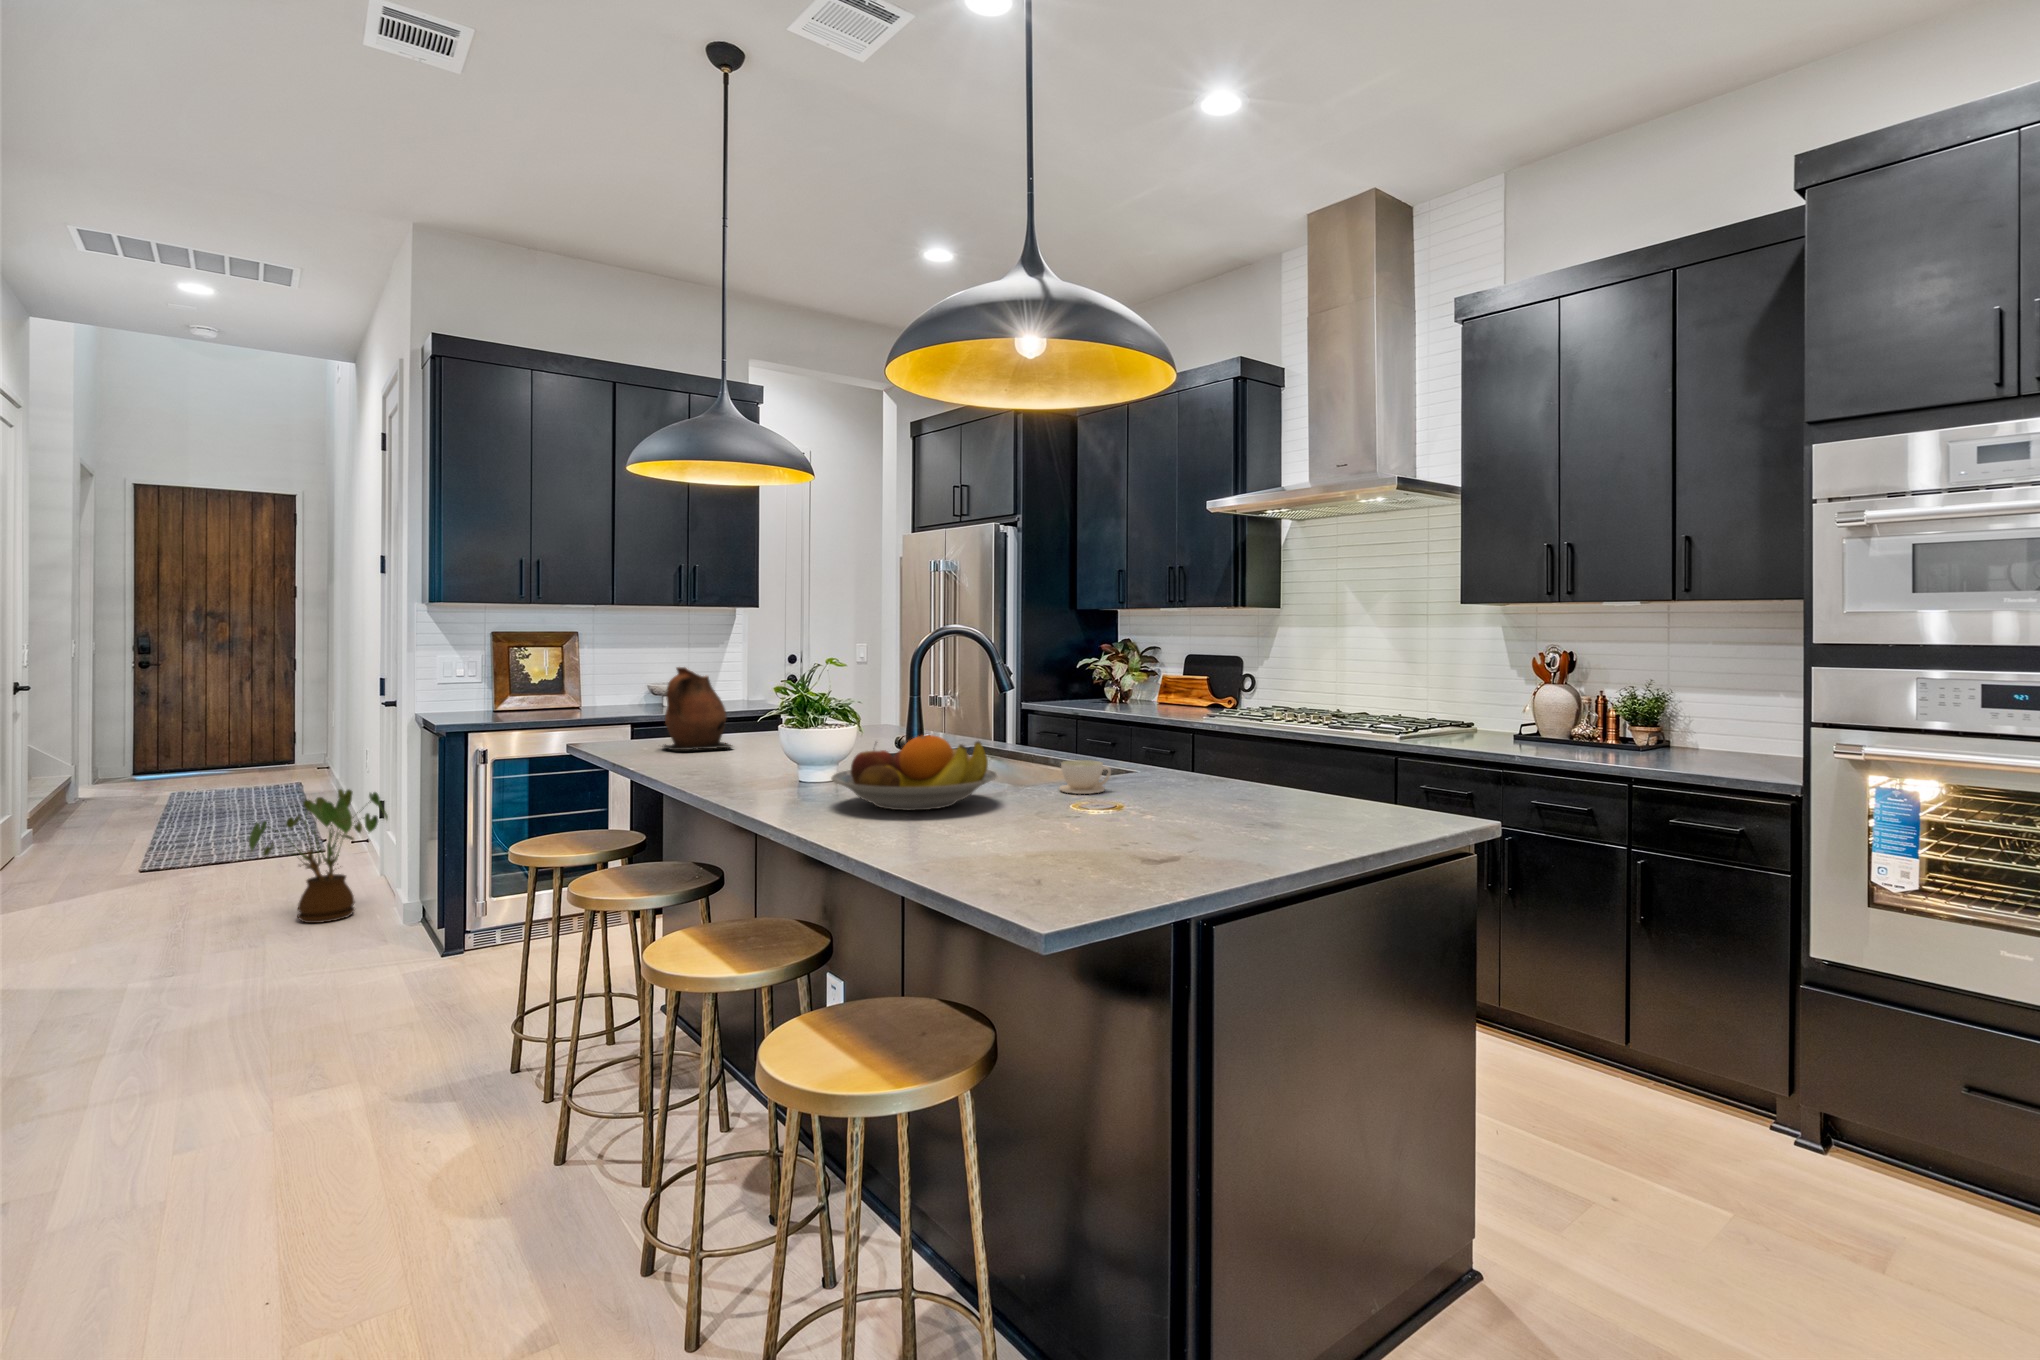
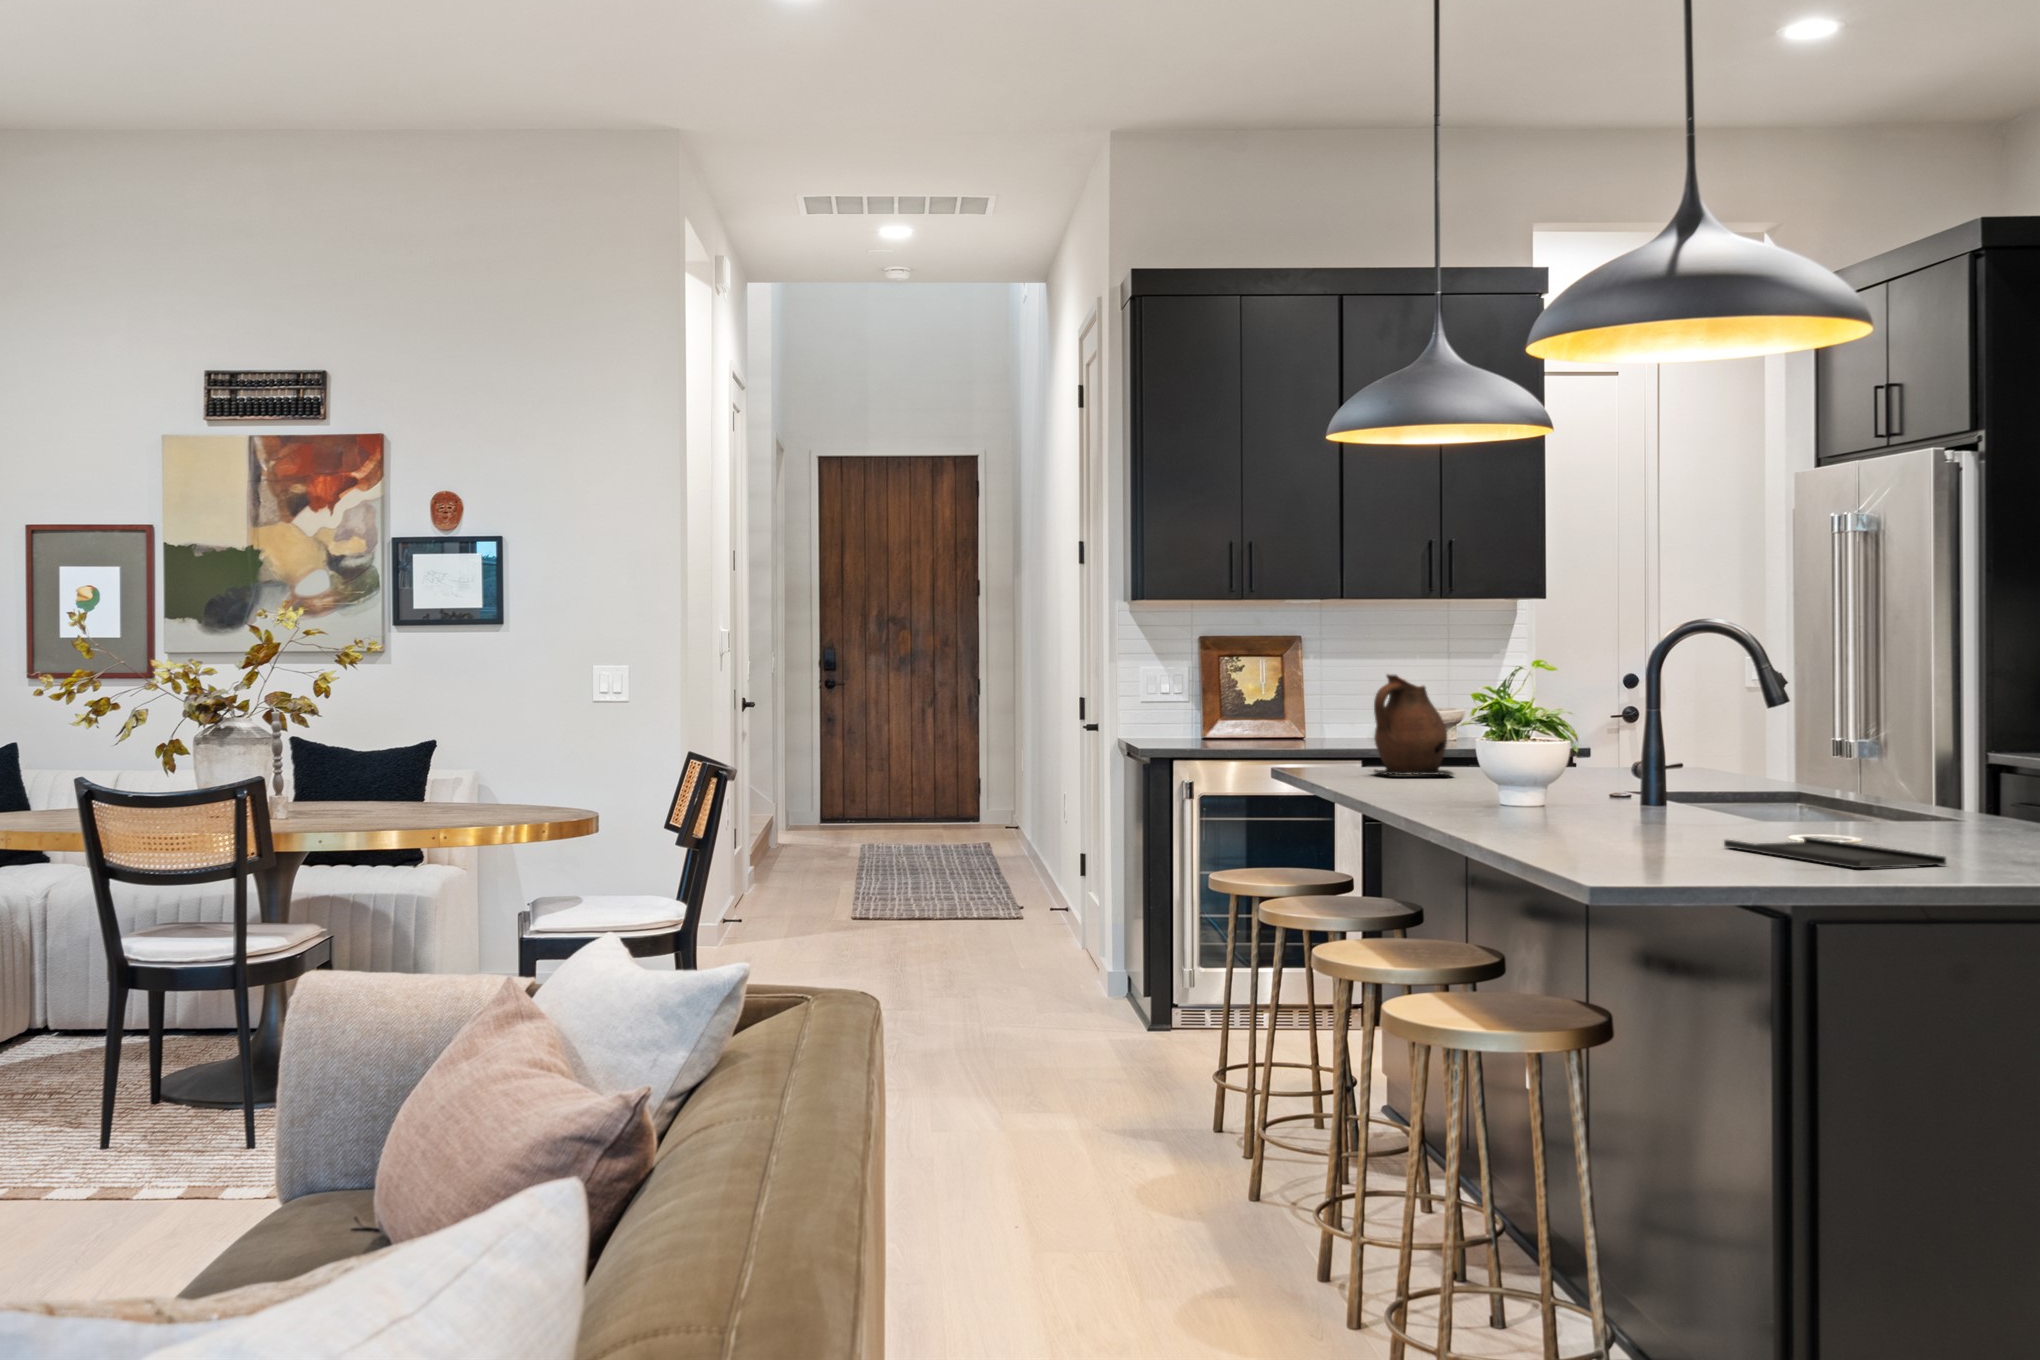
fruit bowl: present [831,735,997,810] -> none [1505,744,1702,826]
coffee cup: present [1060,760,1111,794] -> none [1799,787,1869,826]
house plant: present [249,789,388,923] -> none [957,828,1091,986]
tray: none [1059,815,1259,858] -> present [1724,837,1946,868]

